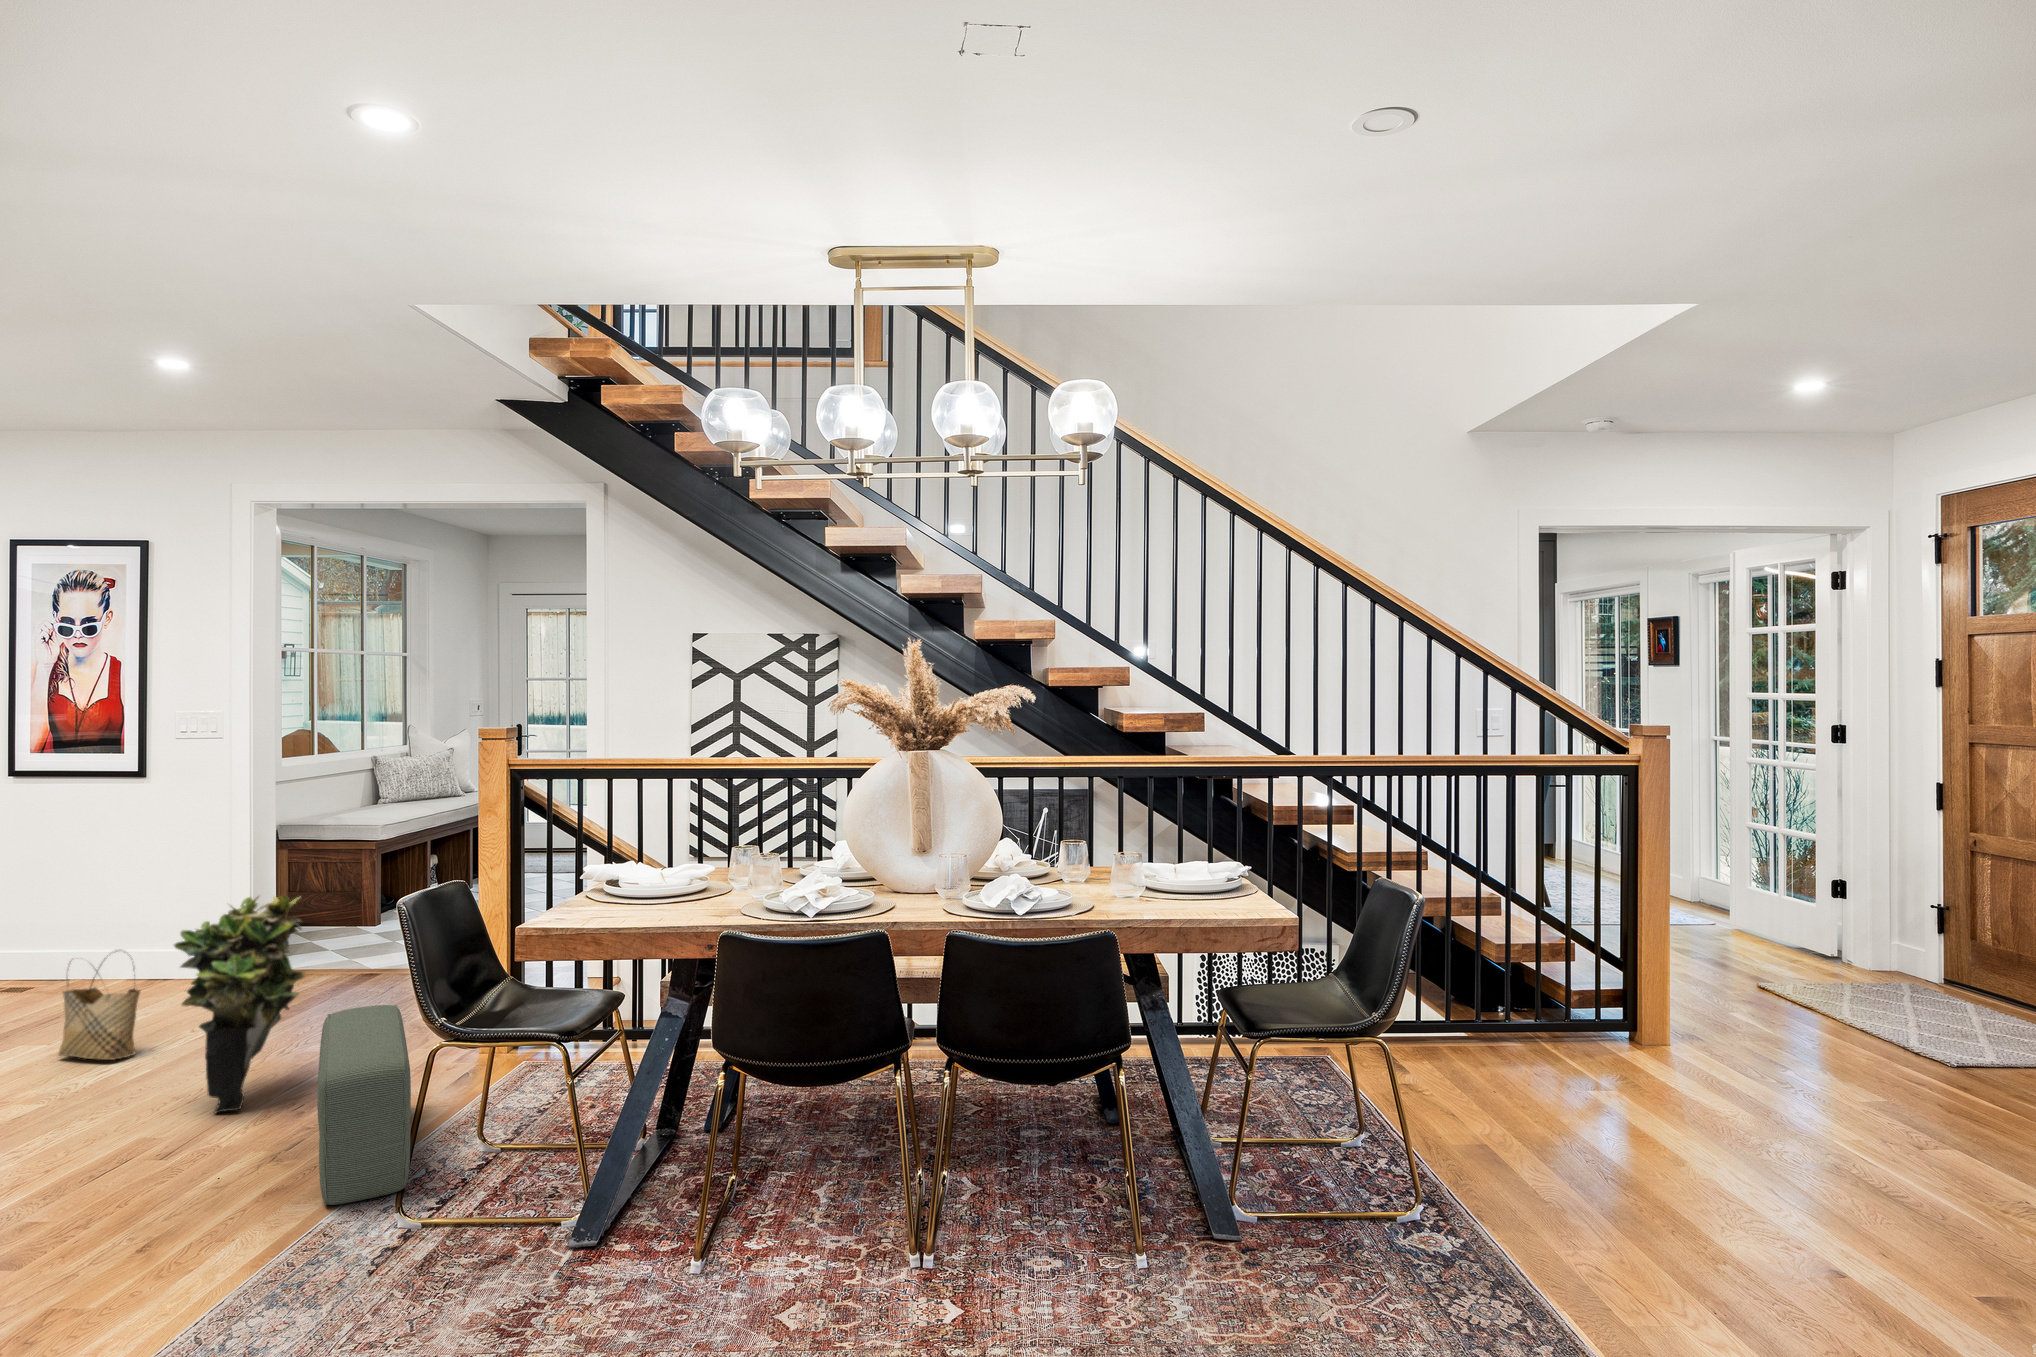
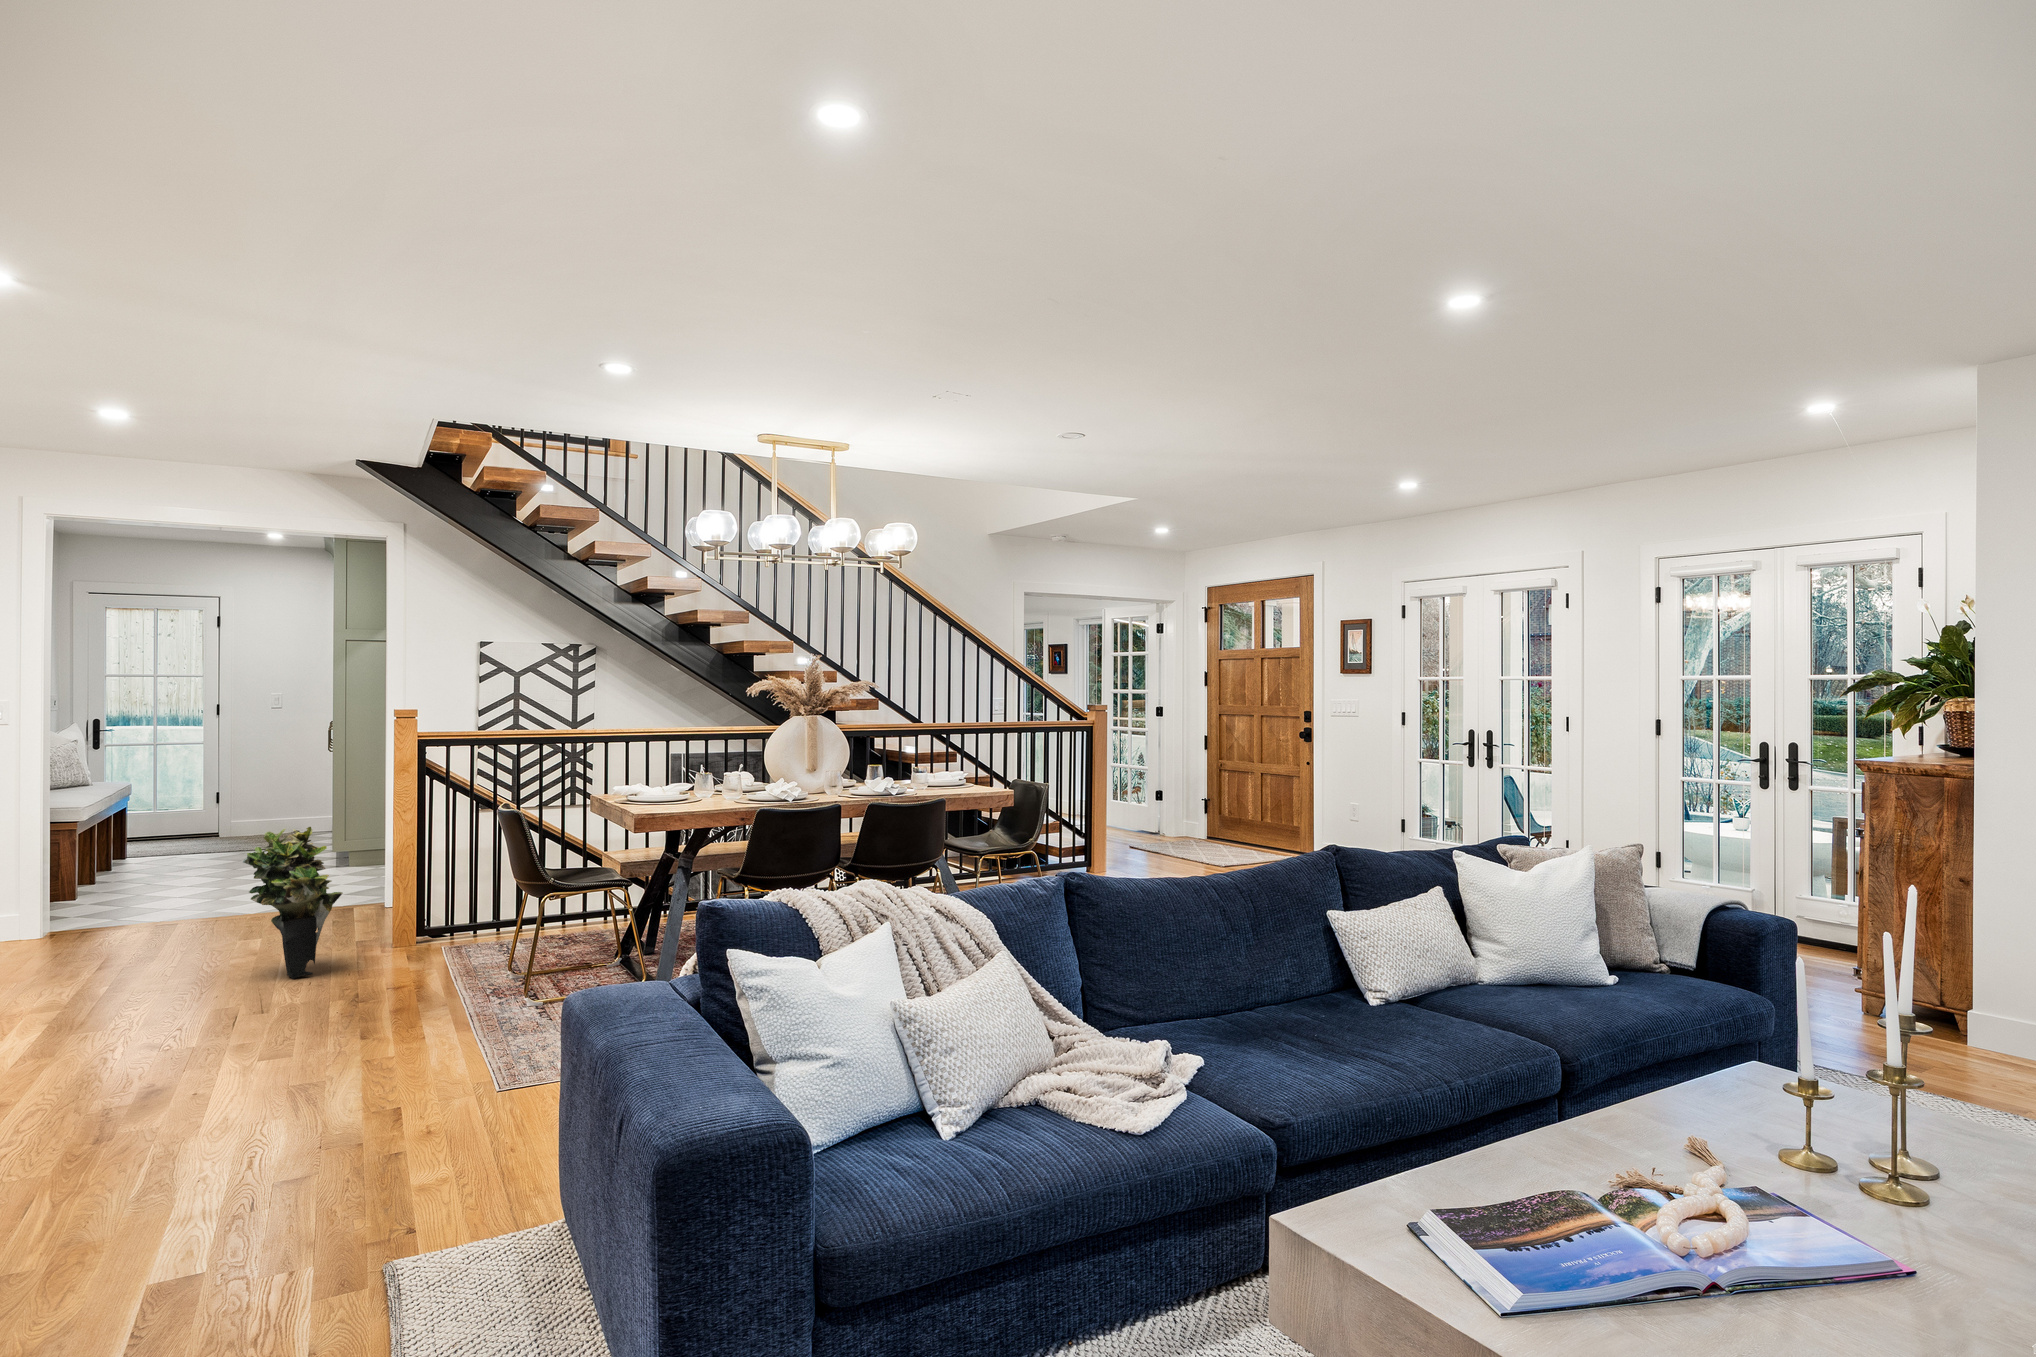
woven basket: present [58,952,140,1060] -> none [42,891,121,979]
pouf: present [317,1005,411,1205] -> none [395,889,532,987]

